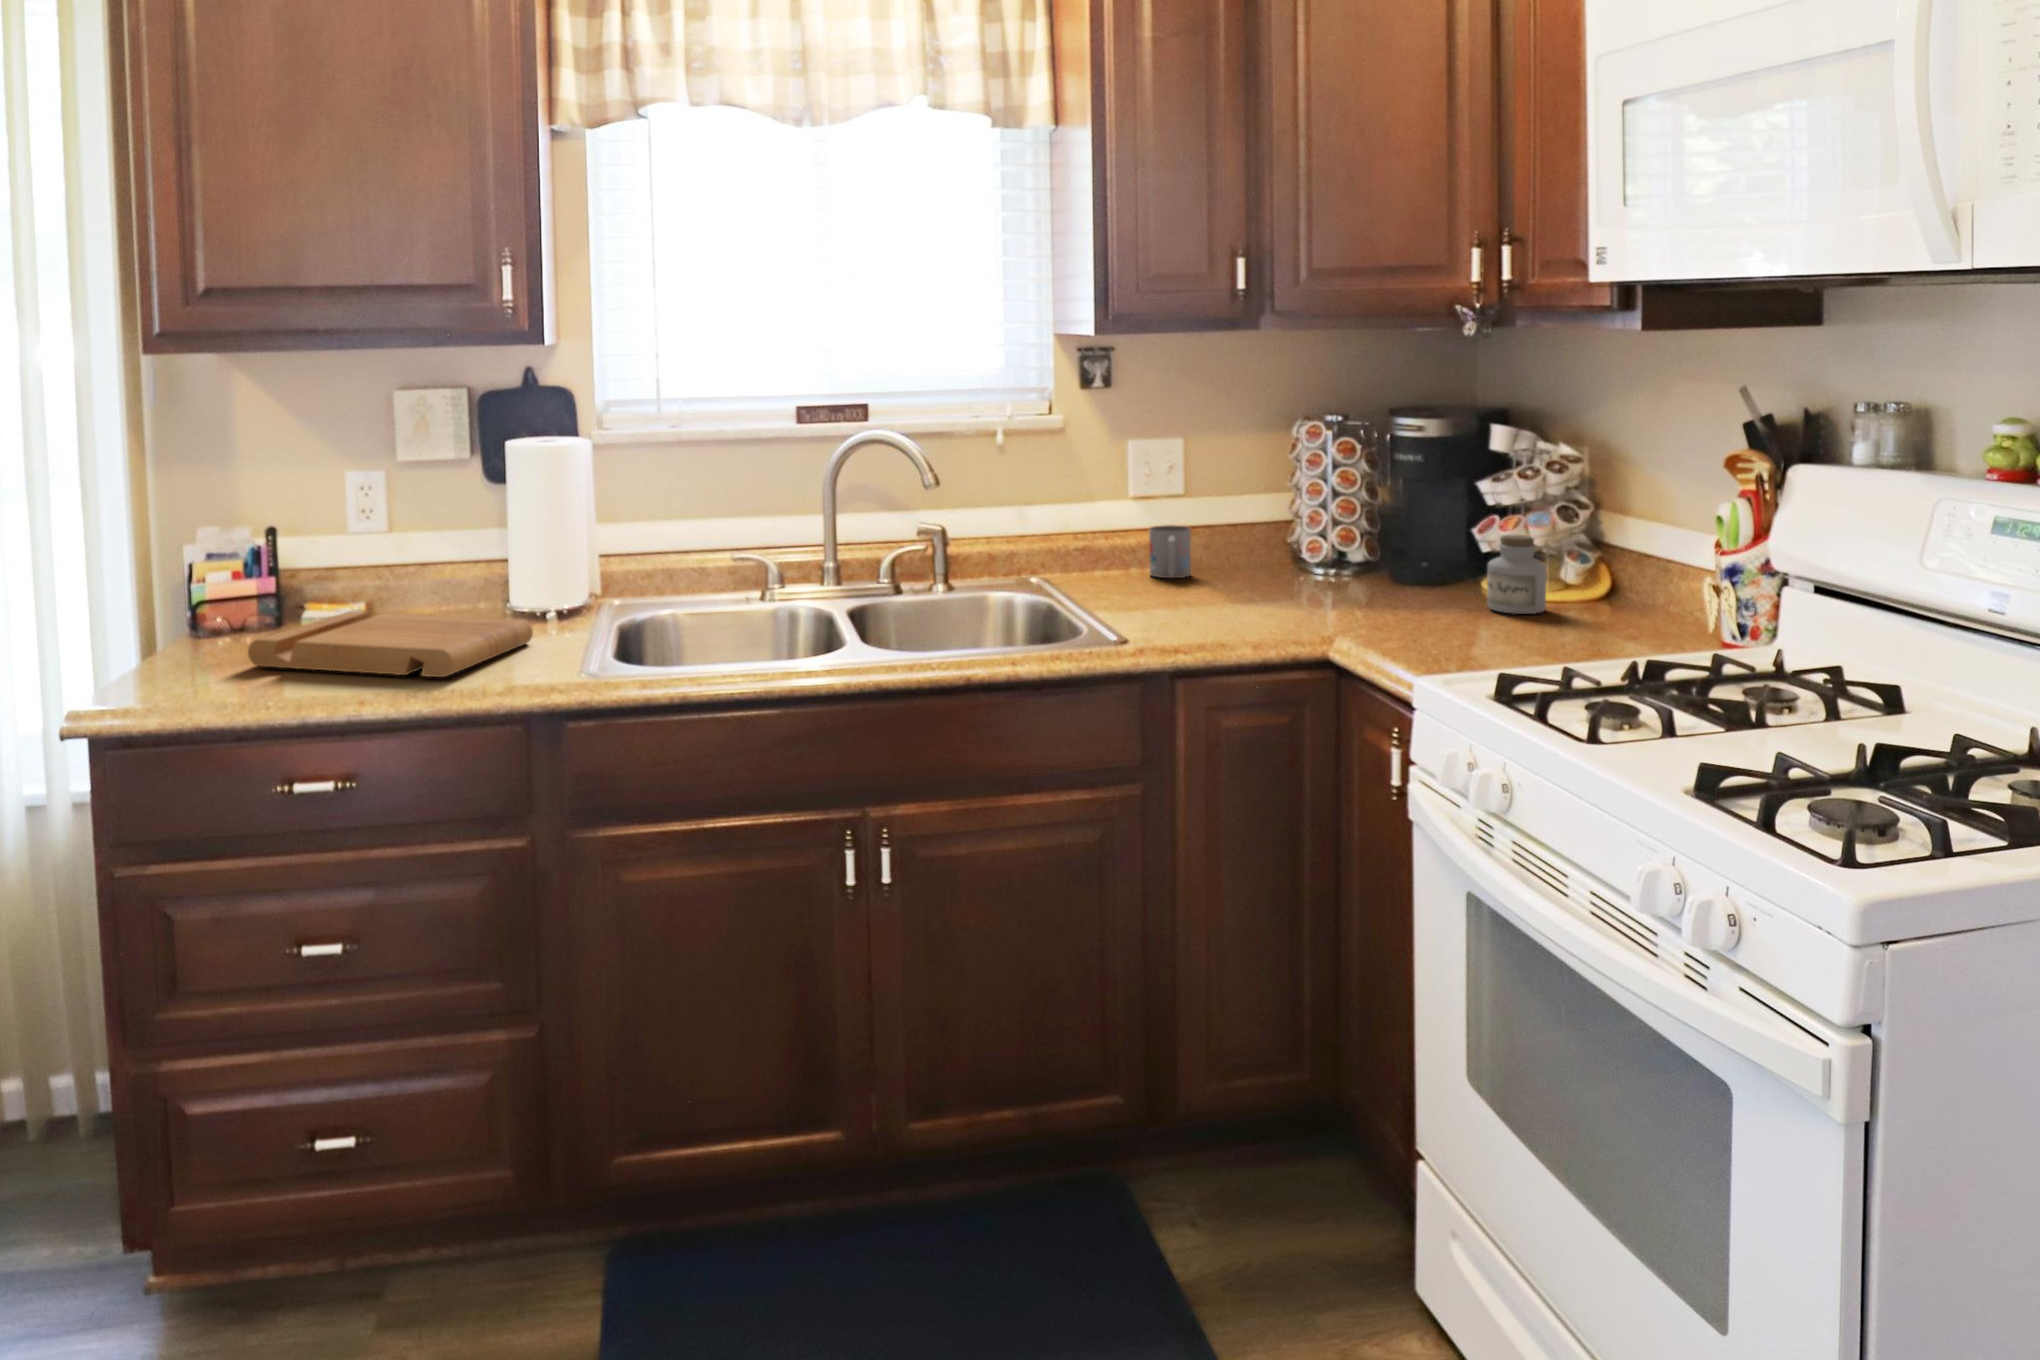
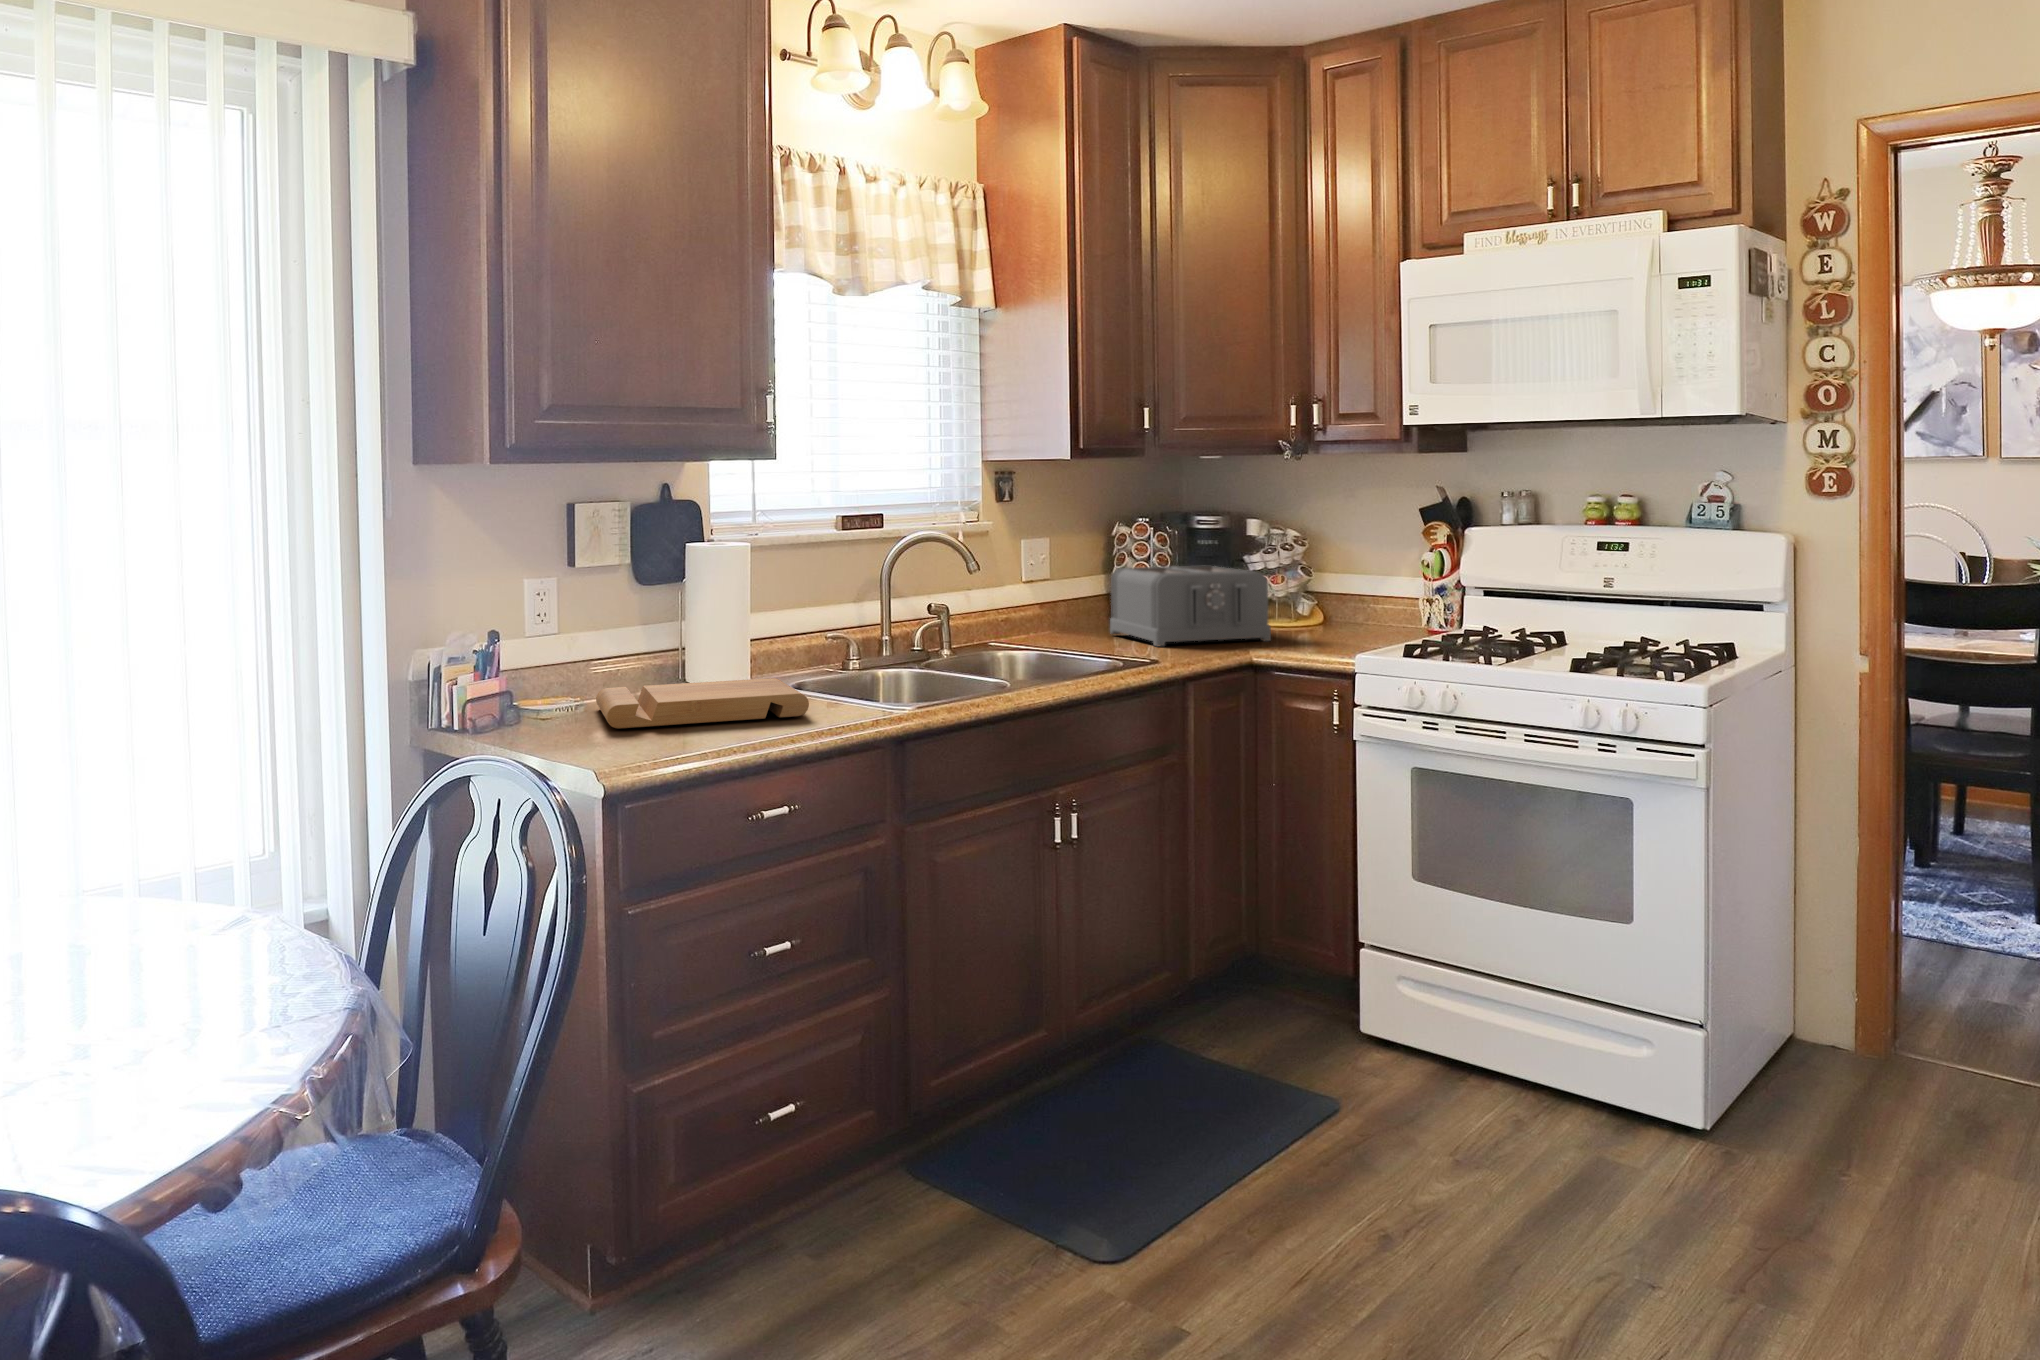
toaster: none [1196,489,1406,630] -> present [1110,566,1271,646]
mug: present [1149,525,1191,578] -> none [1038,600,1071,636]
jar: present [1487,535,1547,614] -> none [1279,584,1314,631]

